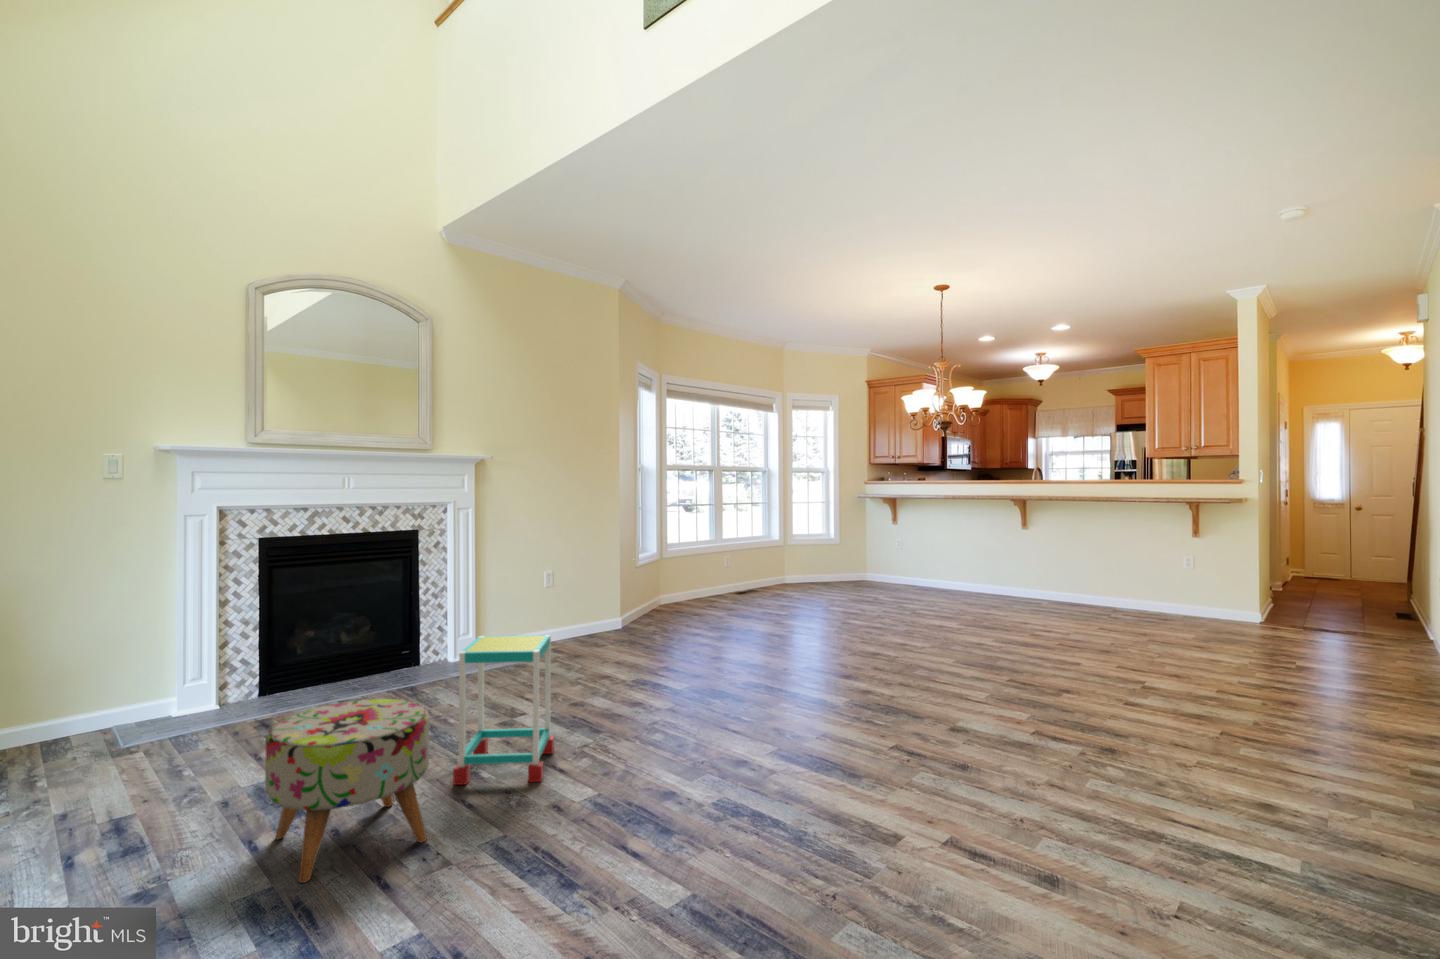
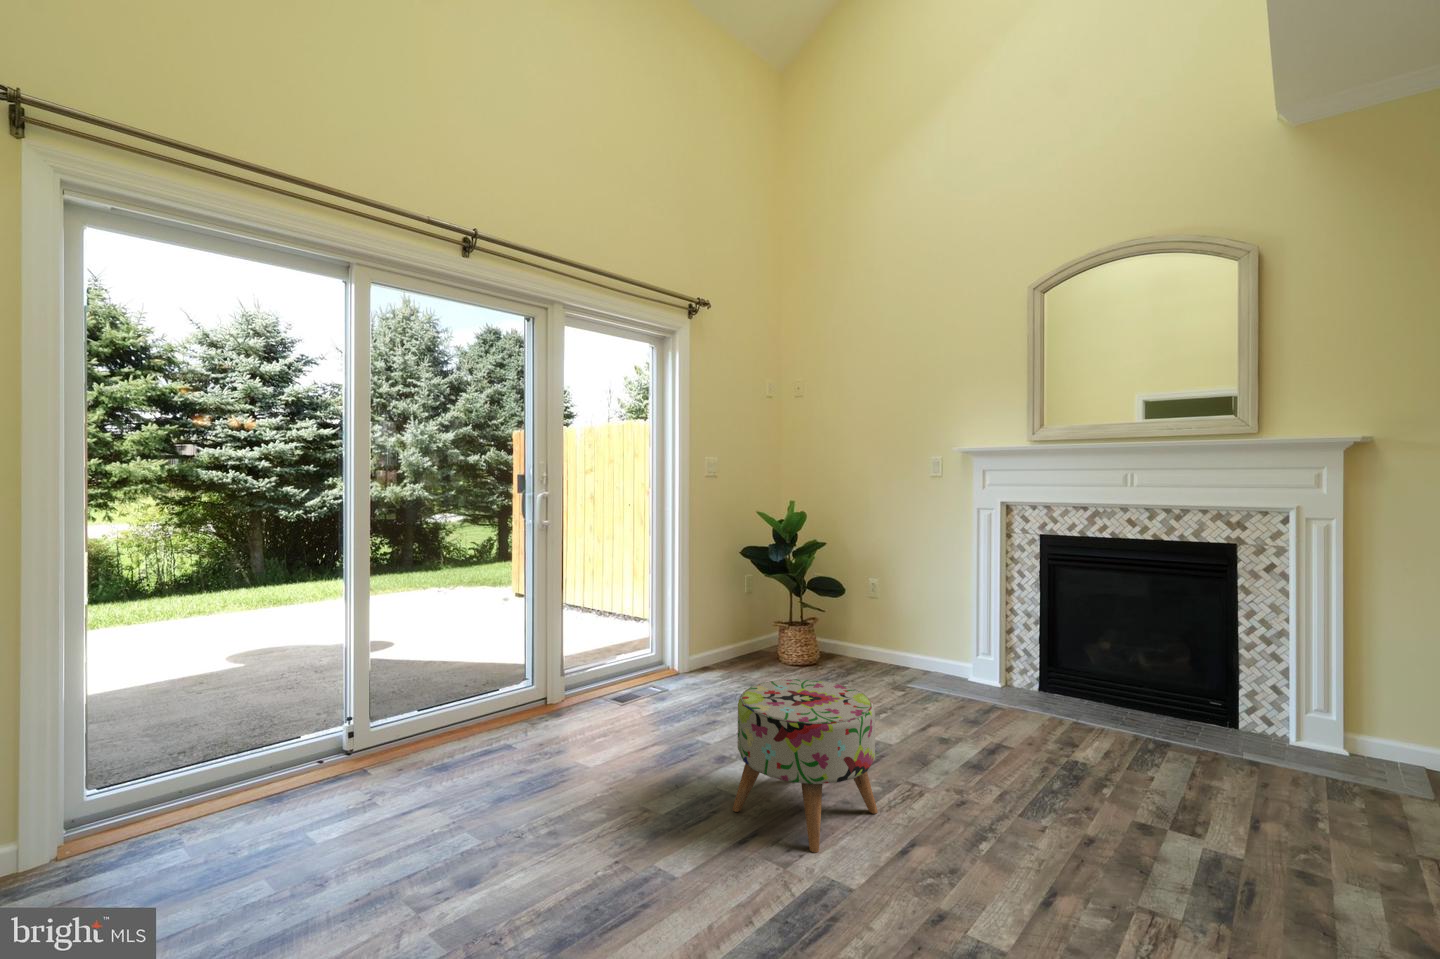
side table: present [453,635,554,785] -> none [938,679,1110,907]

